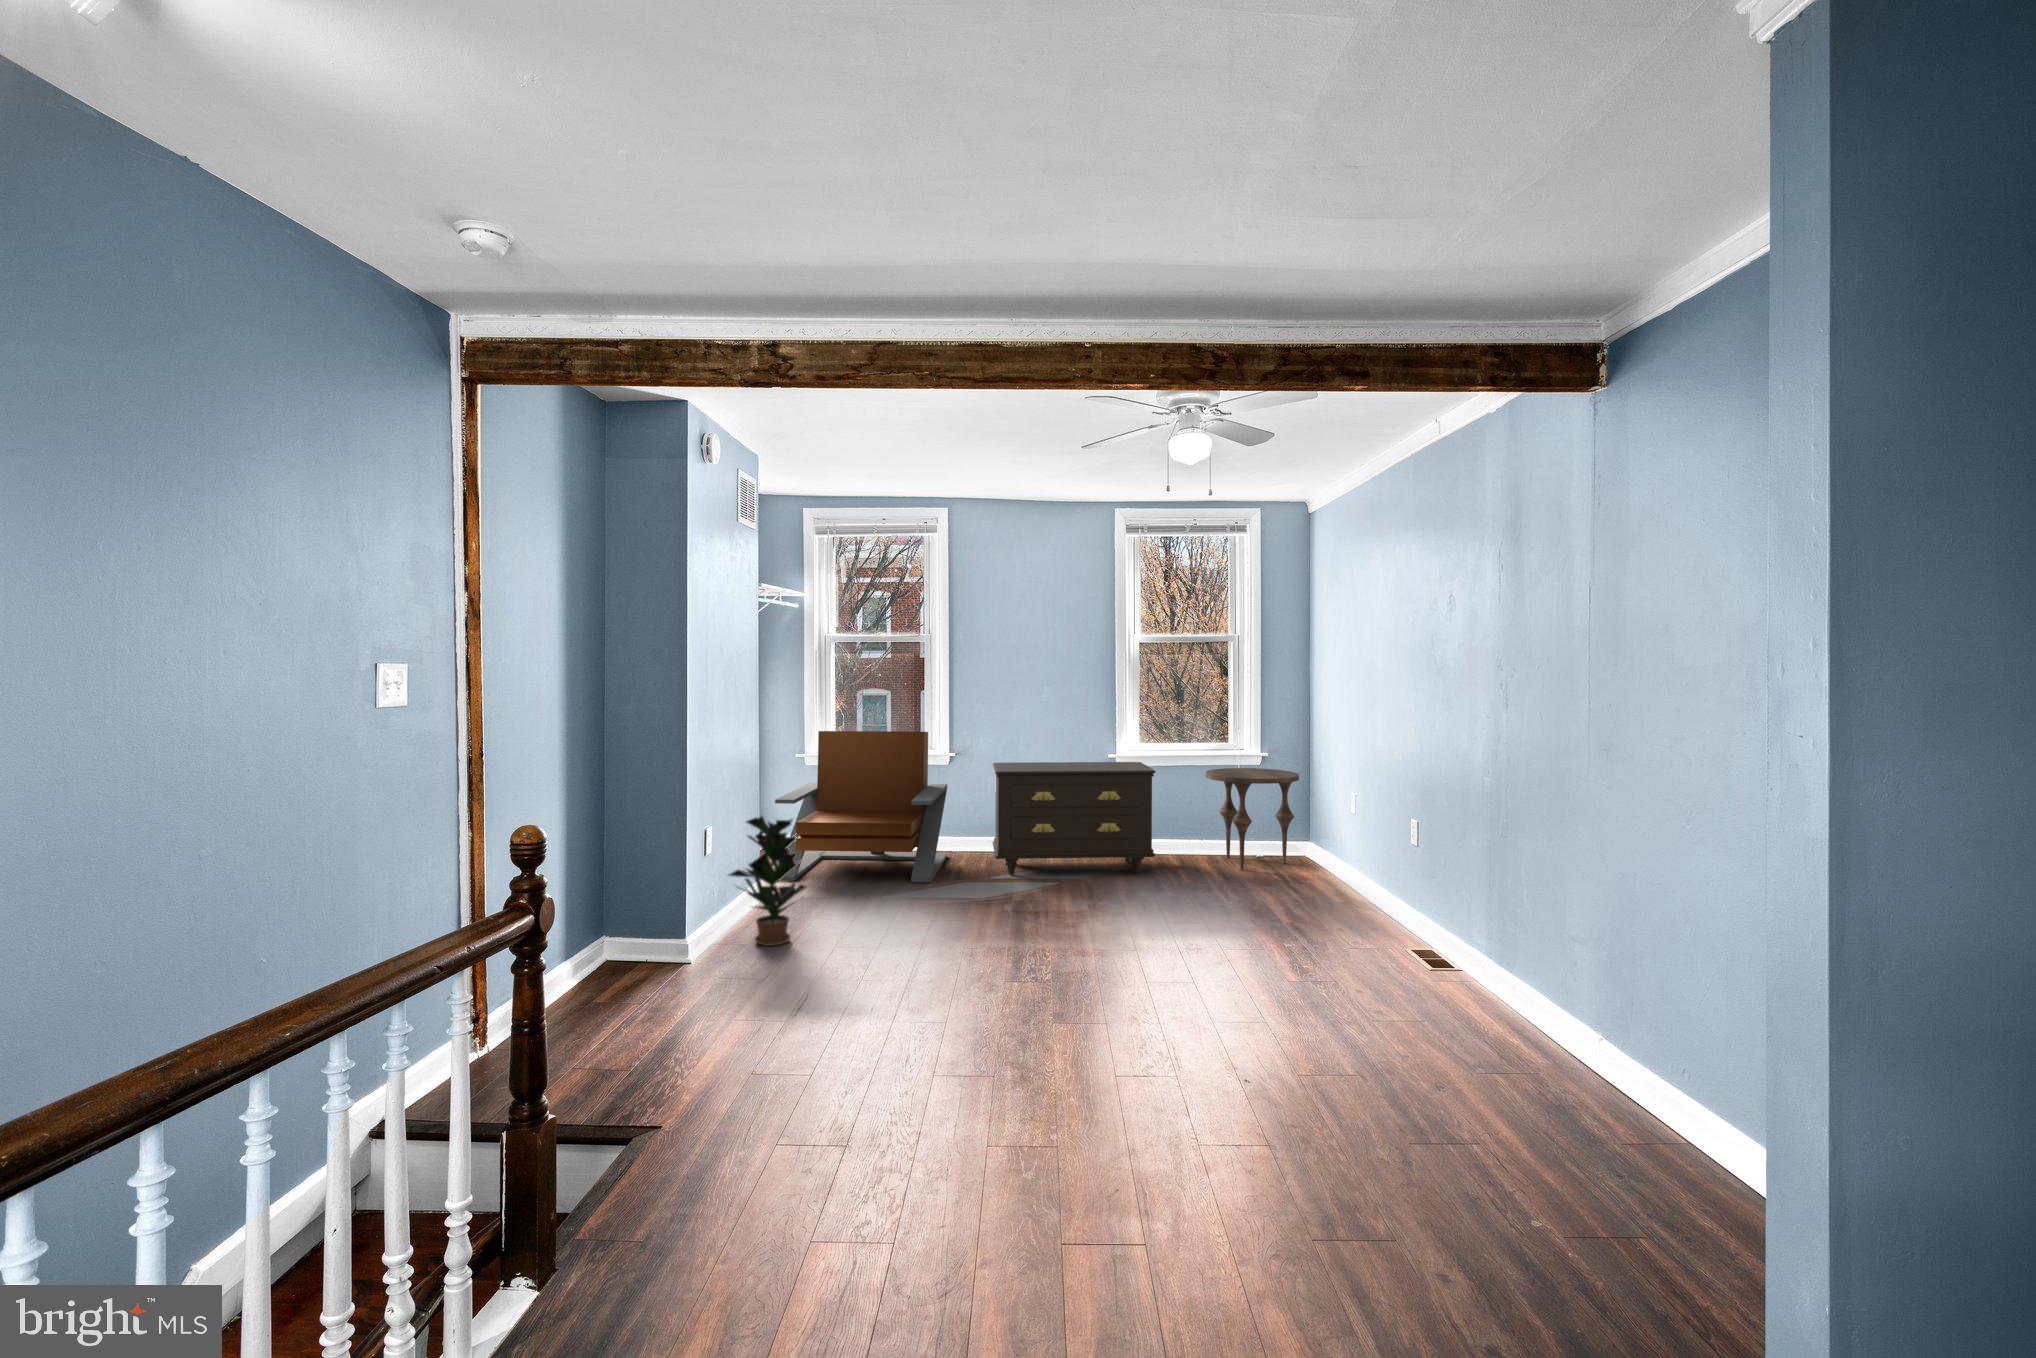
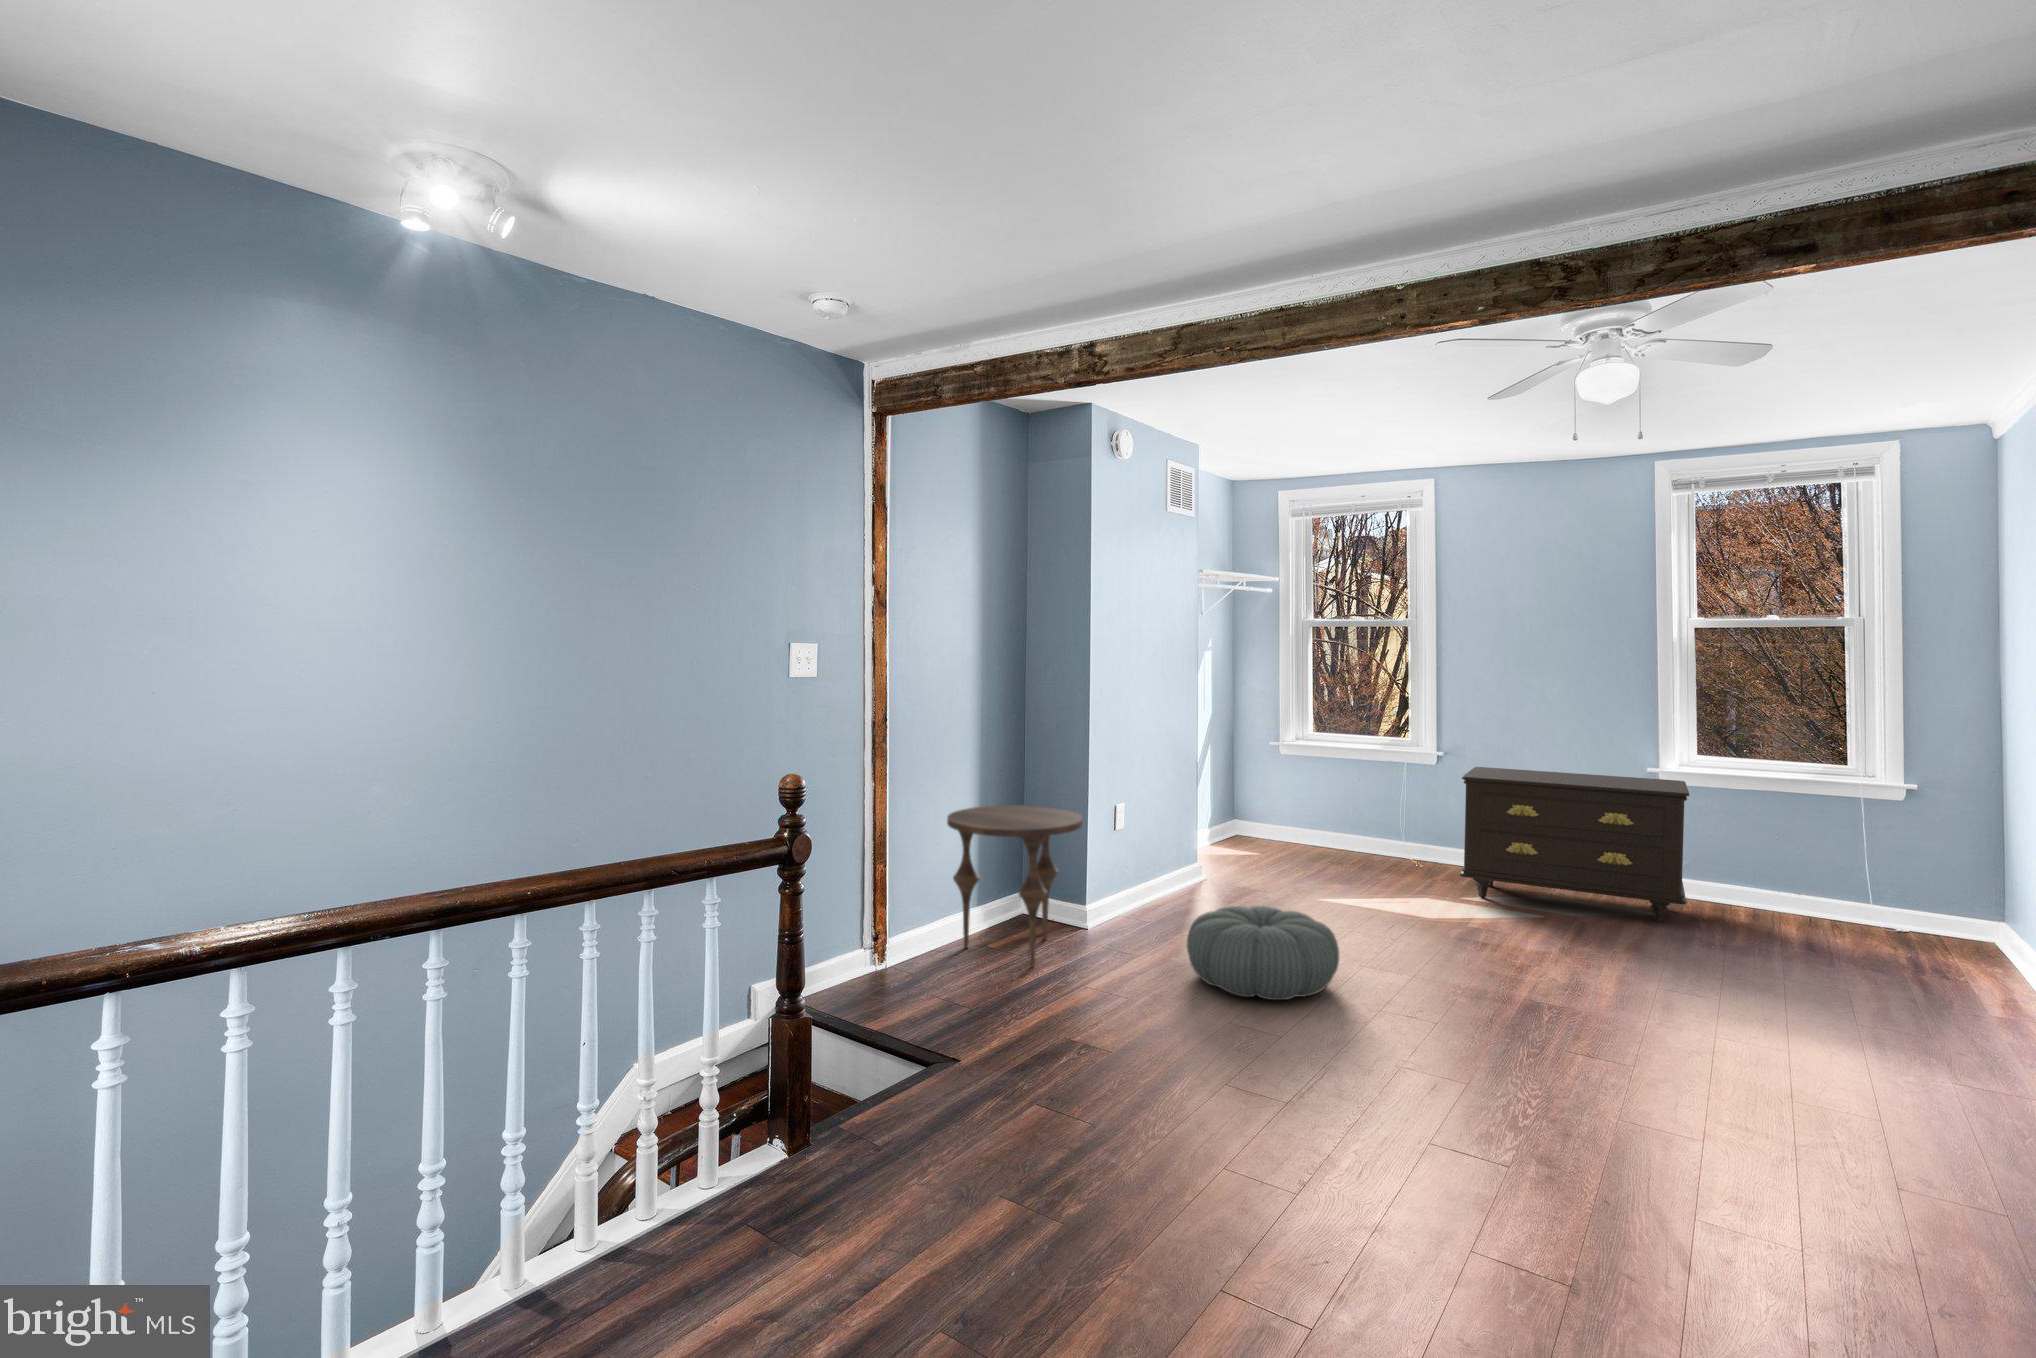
lounge chair: present [775,731,947,882] -> none [1221,720,1423,891]
side table: present [1206,768,1299,870] -> present [947,805,1083,967]
potted plant: present [728,817,806,946] -> none [1132,798,1209,925]
pouf: none [827,907,970,995] -> present [1187,906,1339,1000]

